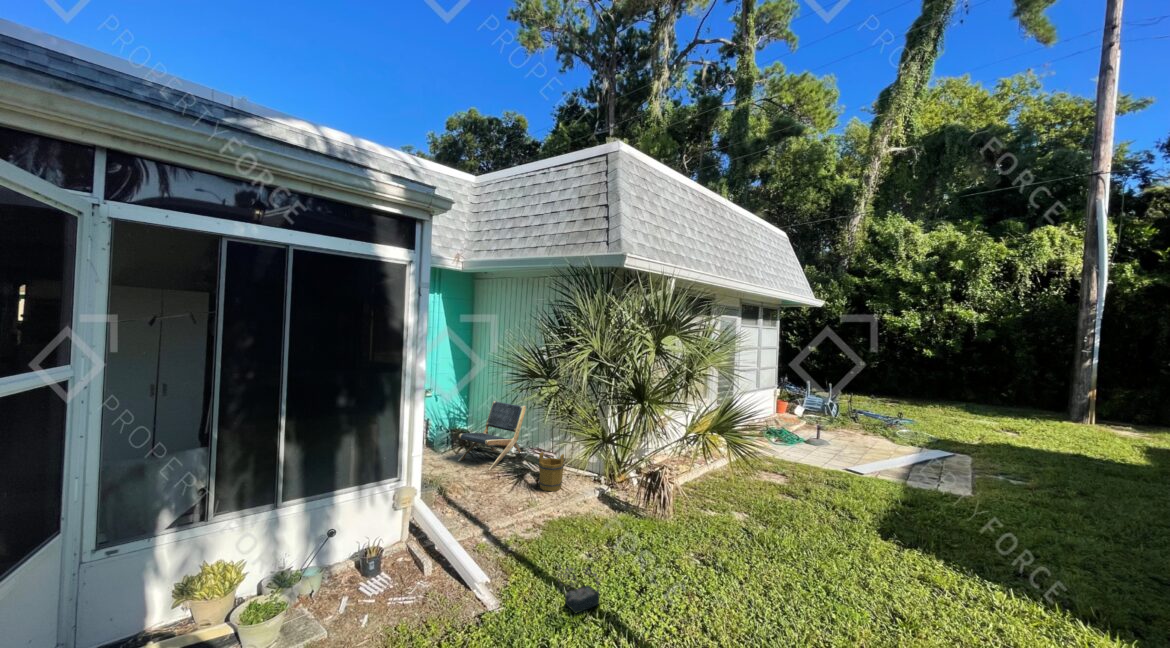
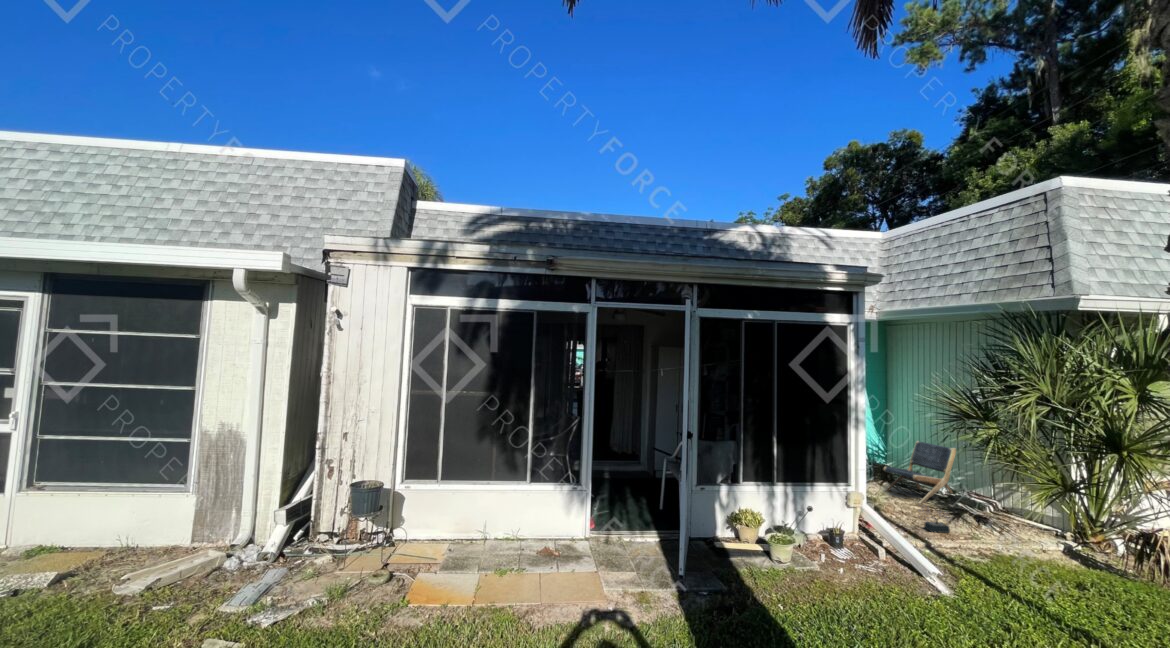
bucket: present [539,452,565,491] -> none [979,493,1013,533]
decorative plant: present [558,568,601,613] -> present [919,505,950,533]

